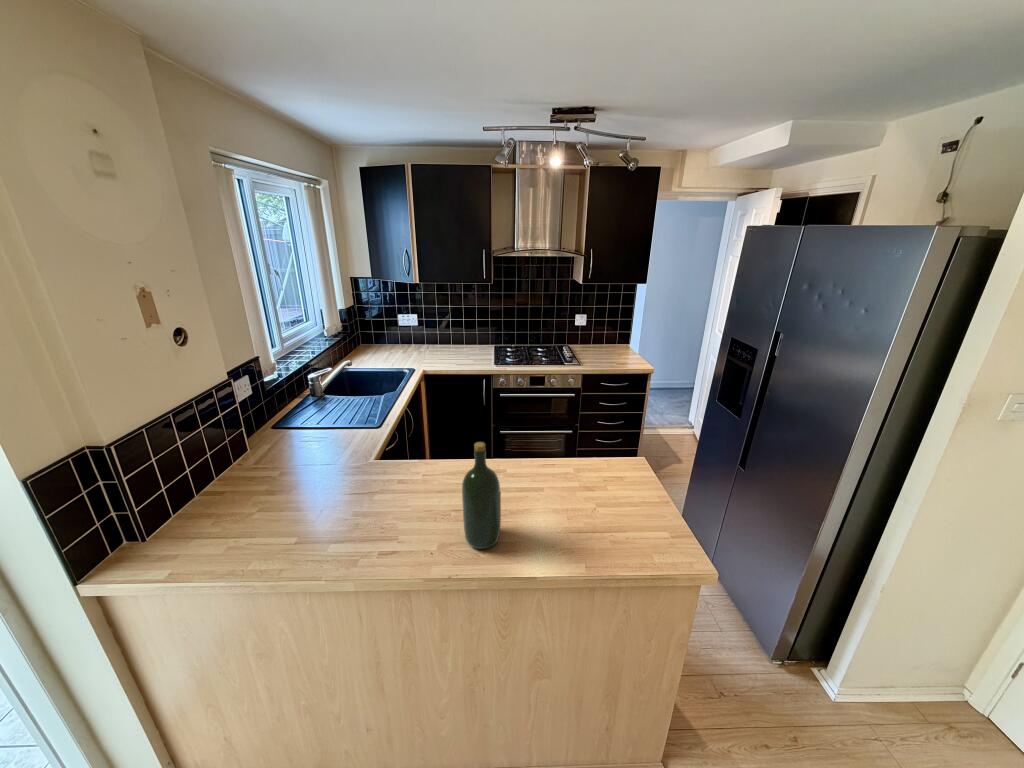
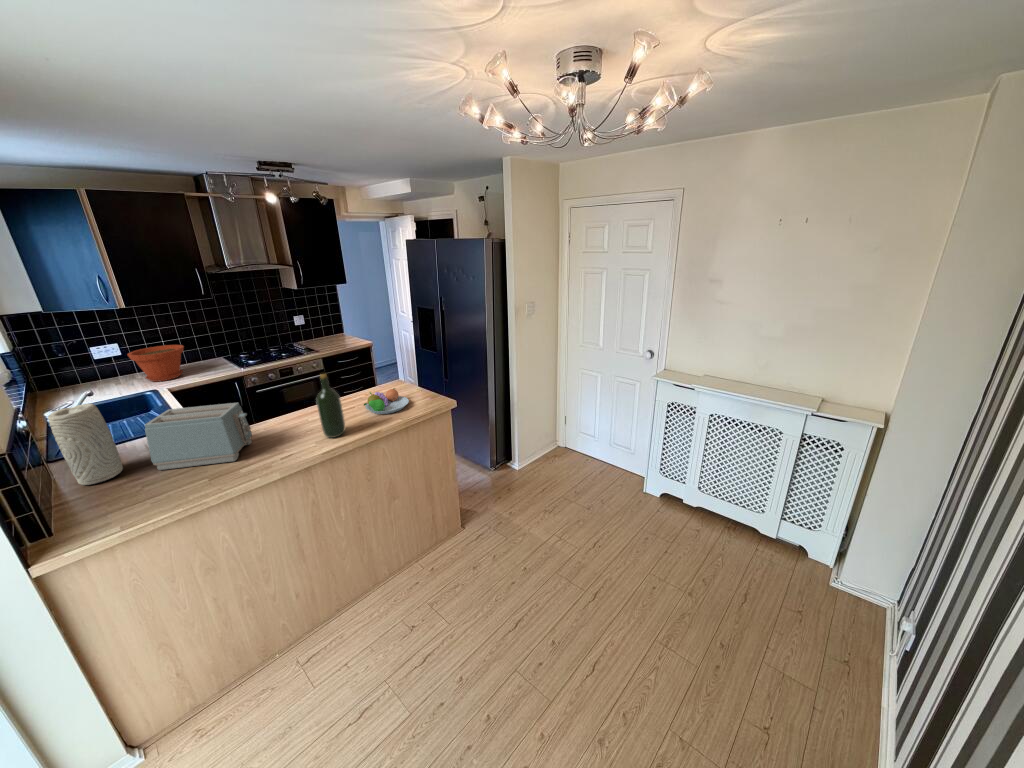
plant pot: none [416,324,460,359] -> present [128,345,184,382]
vase: none [228,388,291,477] -> present [48,404,123,485]
toaster: none [290,416,400,520] -> present [145,403,252,470]
fruit bowl: none [551,477,635,536] -> present [364,388,409,414]

